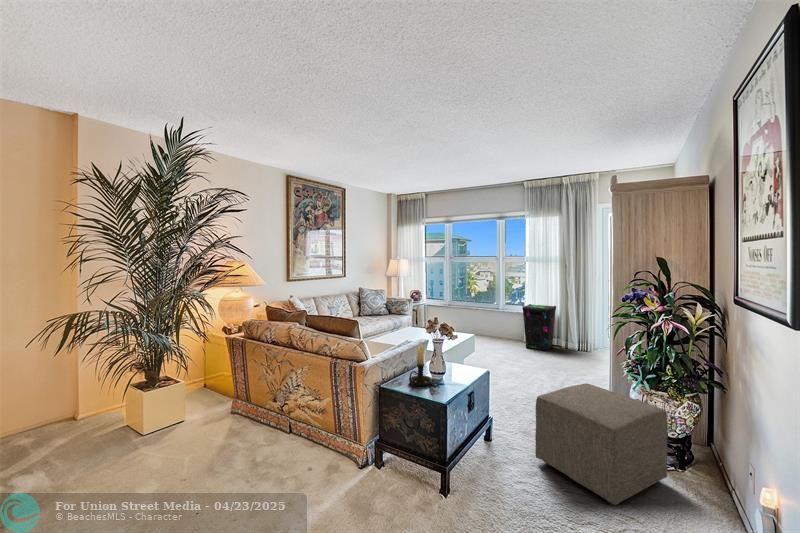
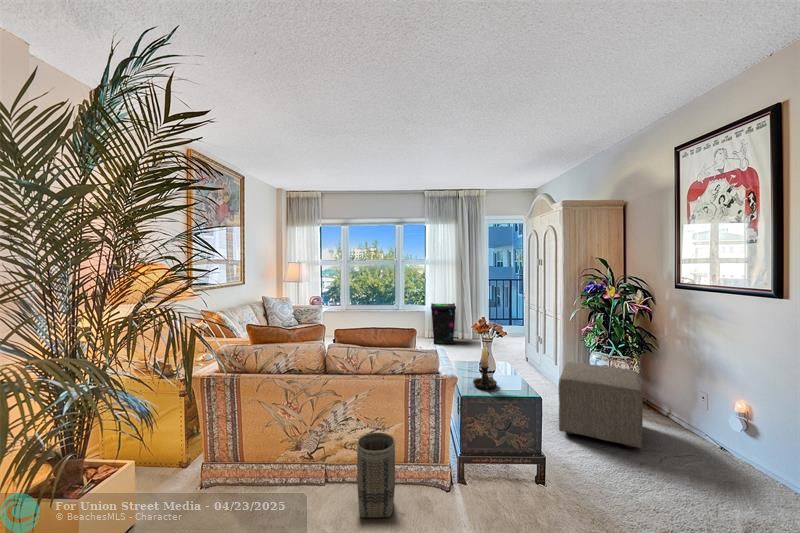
basket: none [283,400,318,468] -> present [357,432,395,518]

